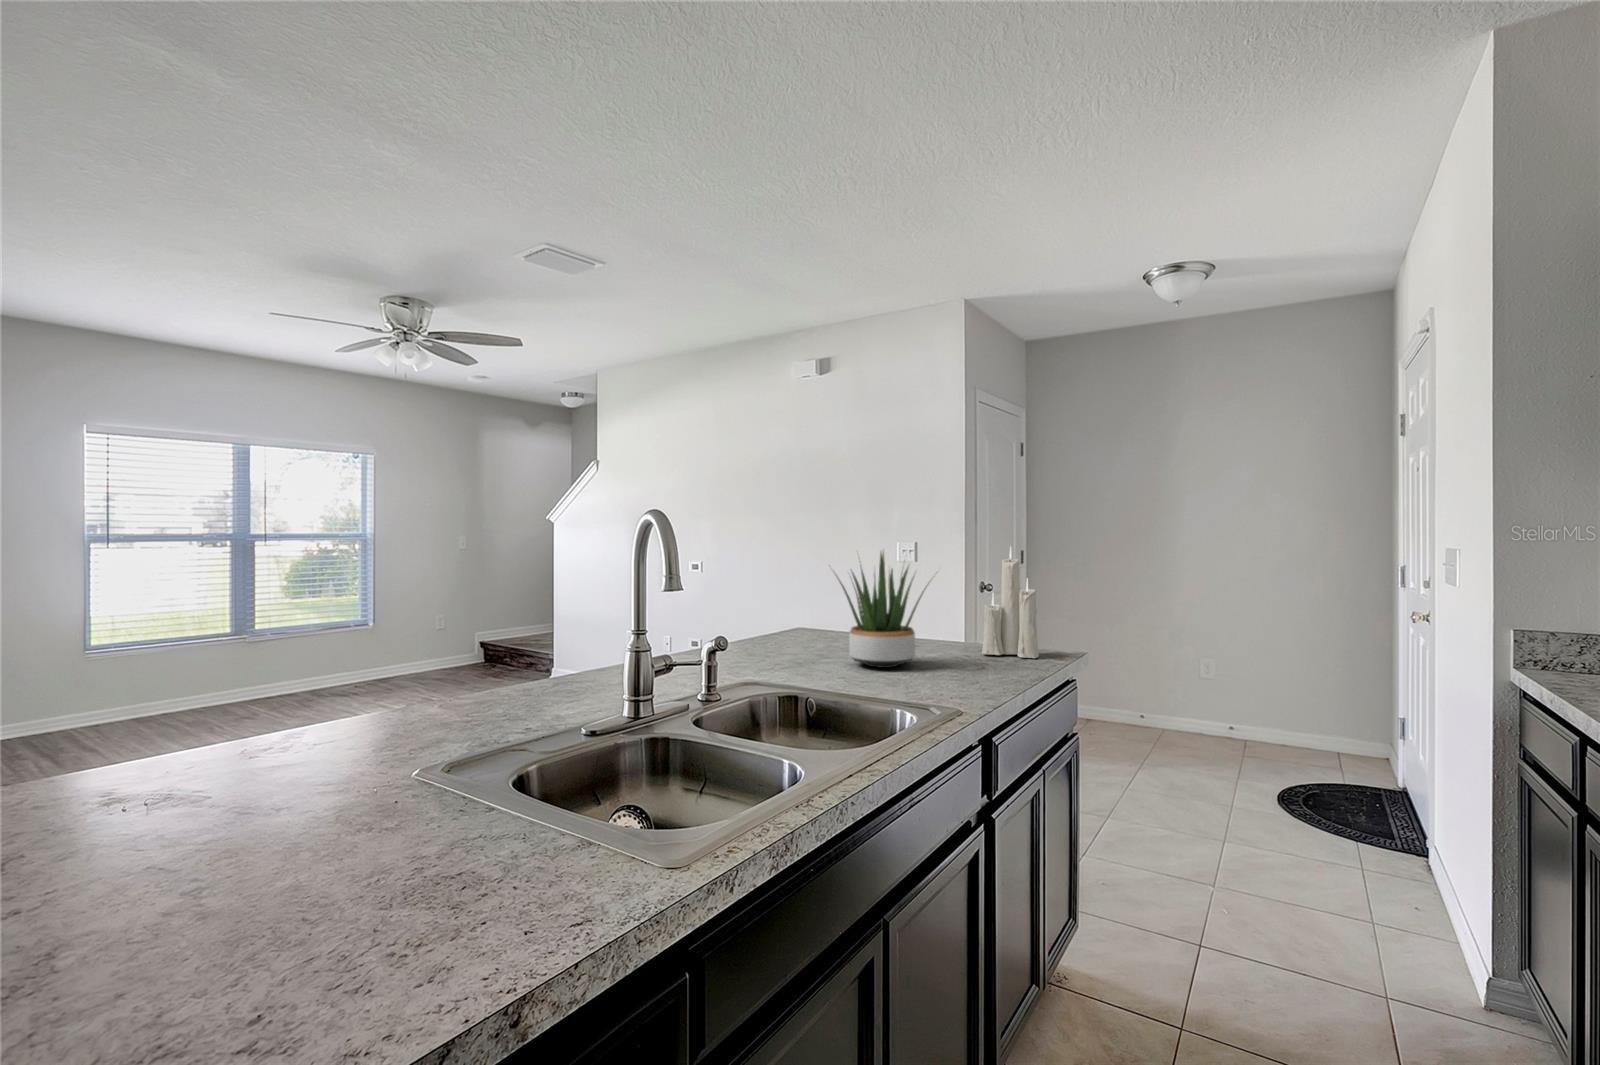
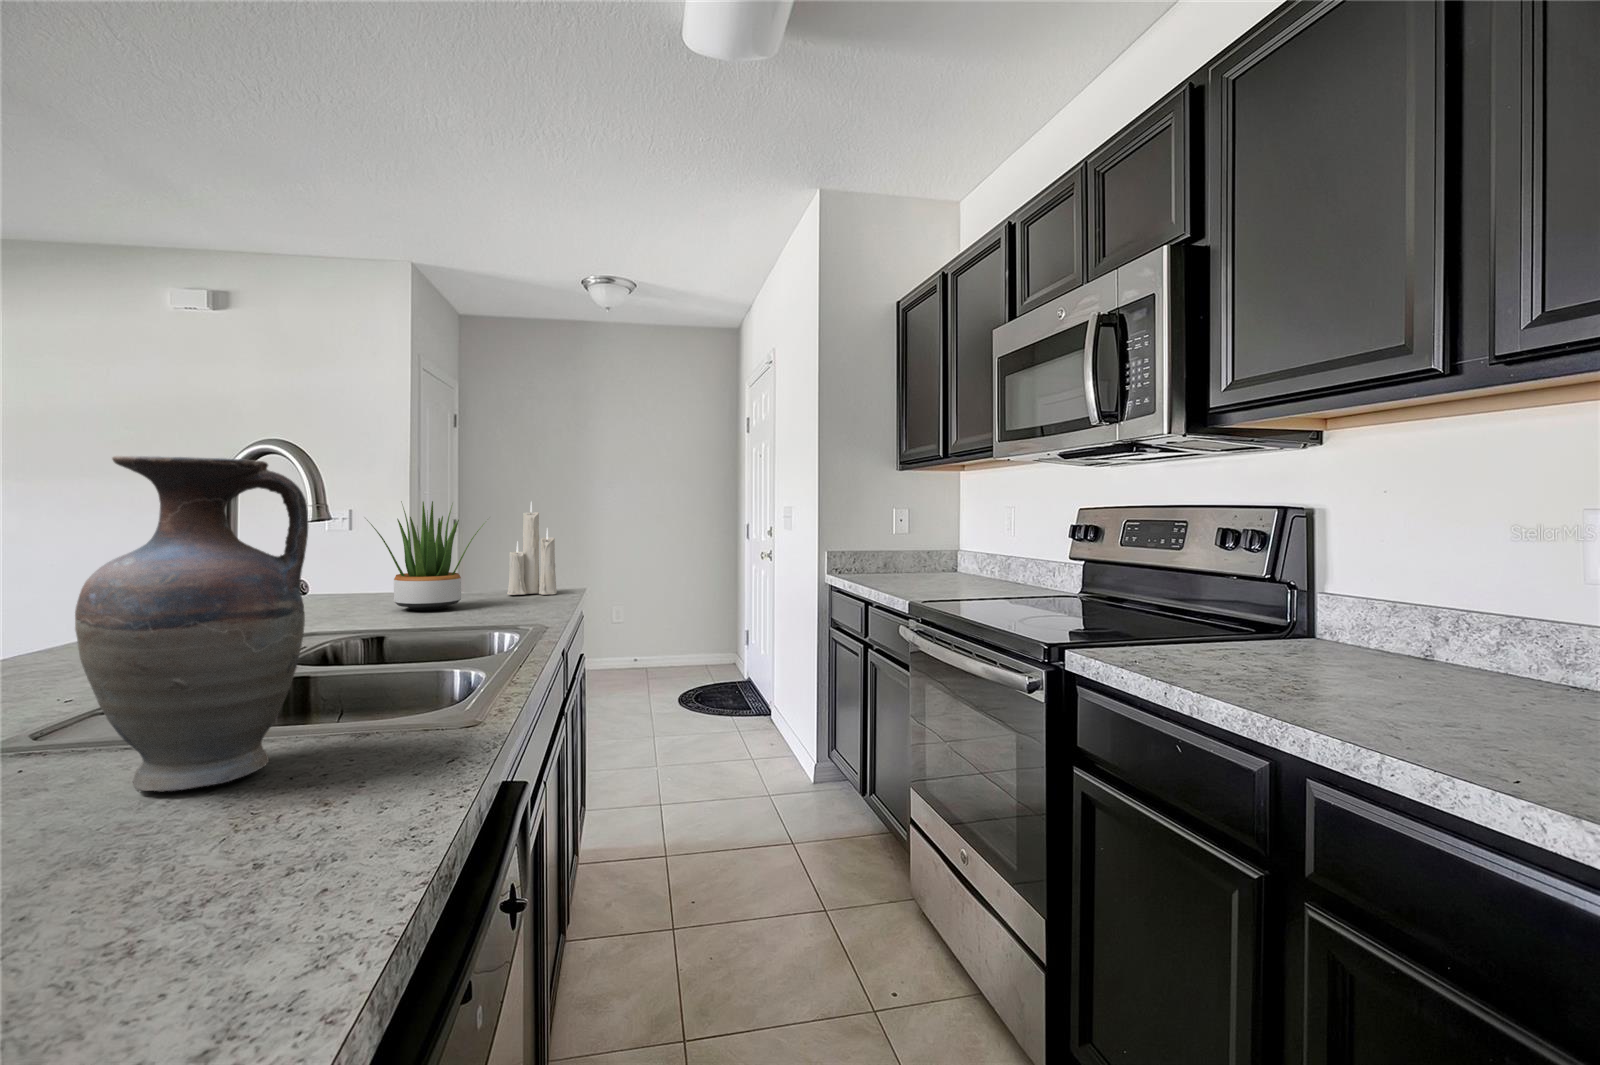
vase: none [280,547,487,896] -> present [75,456,308,792]

